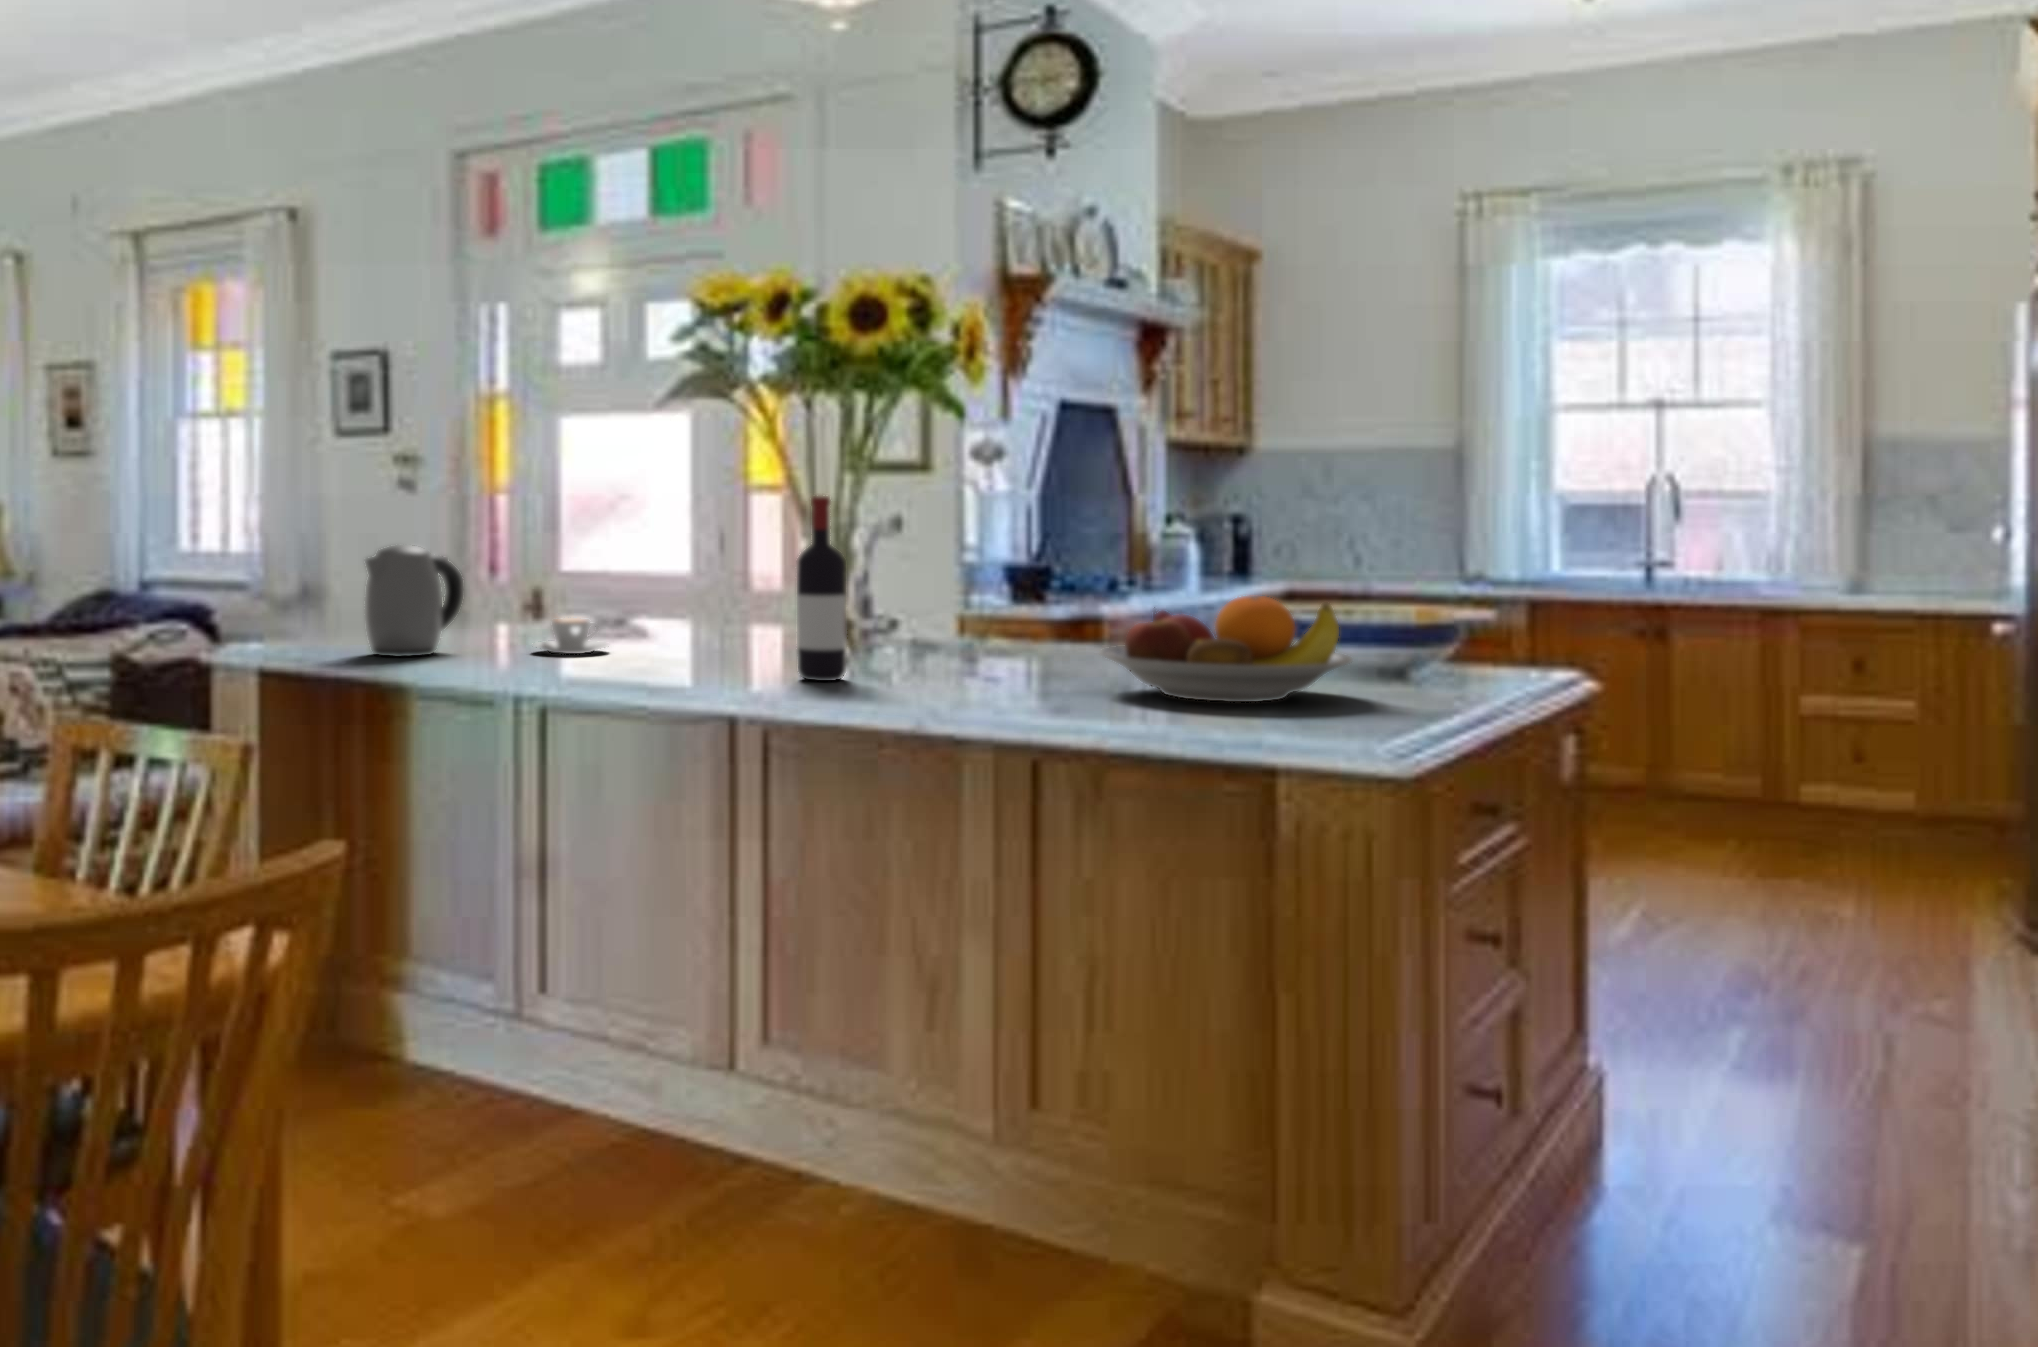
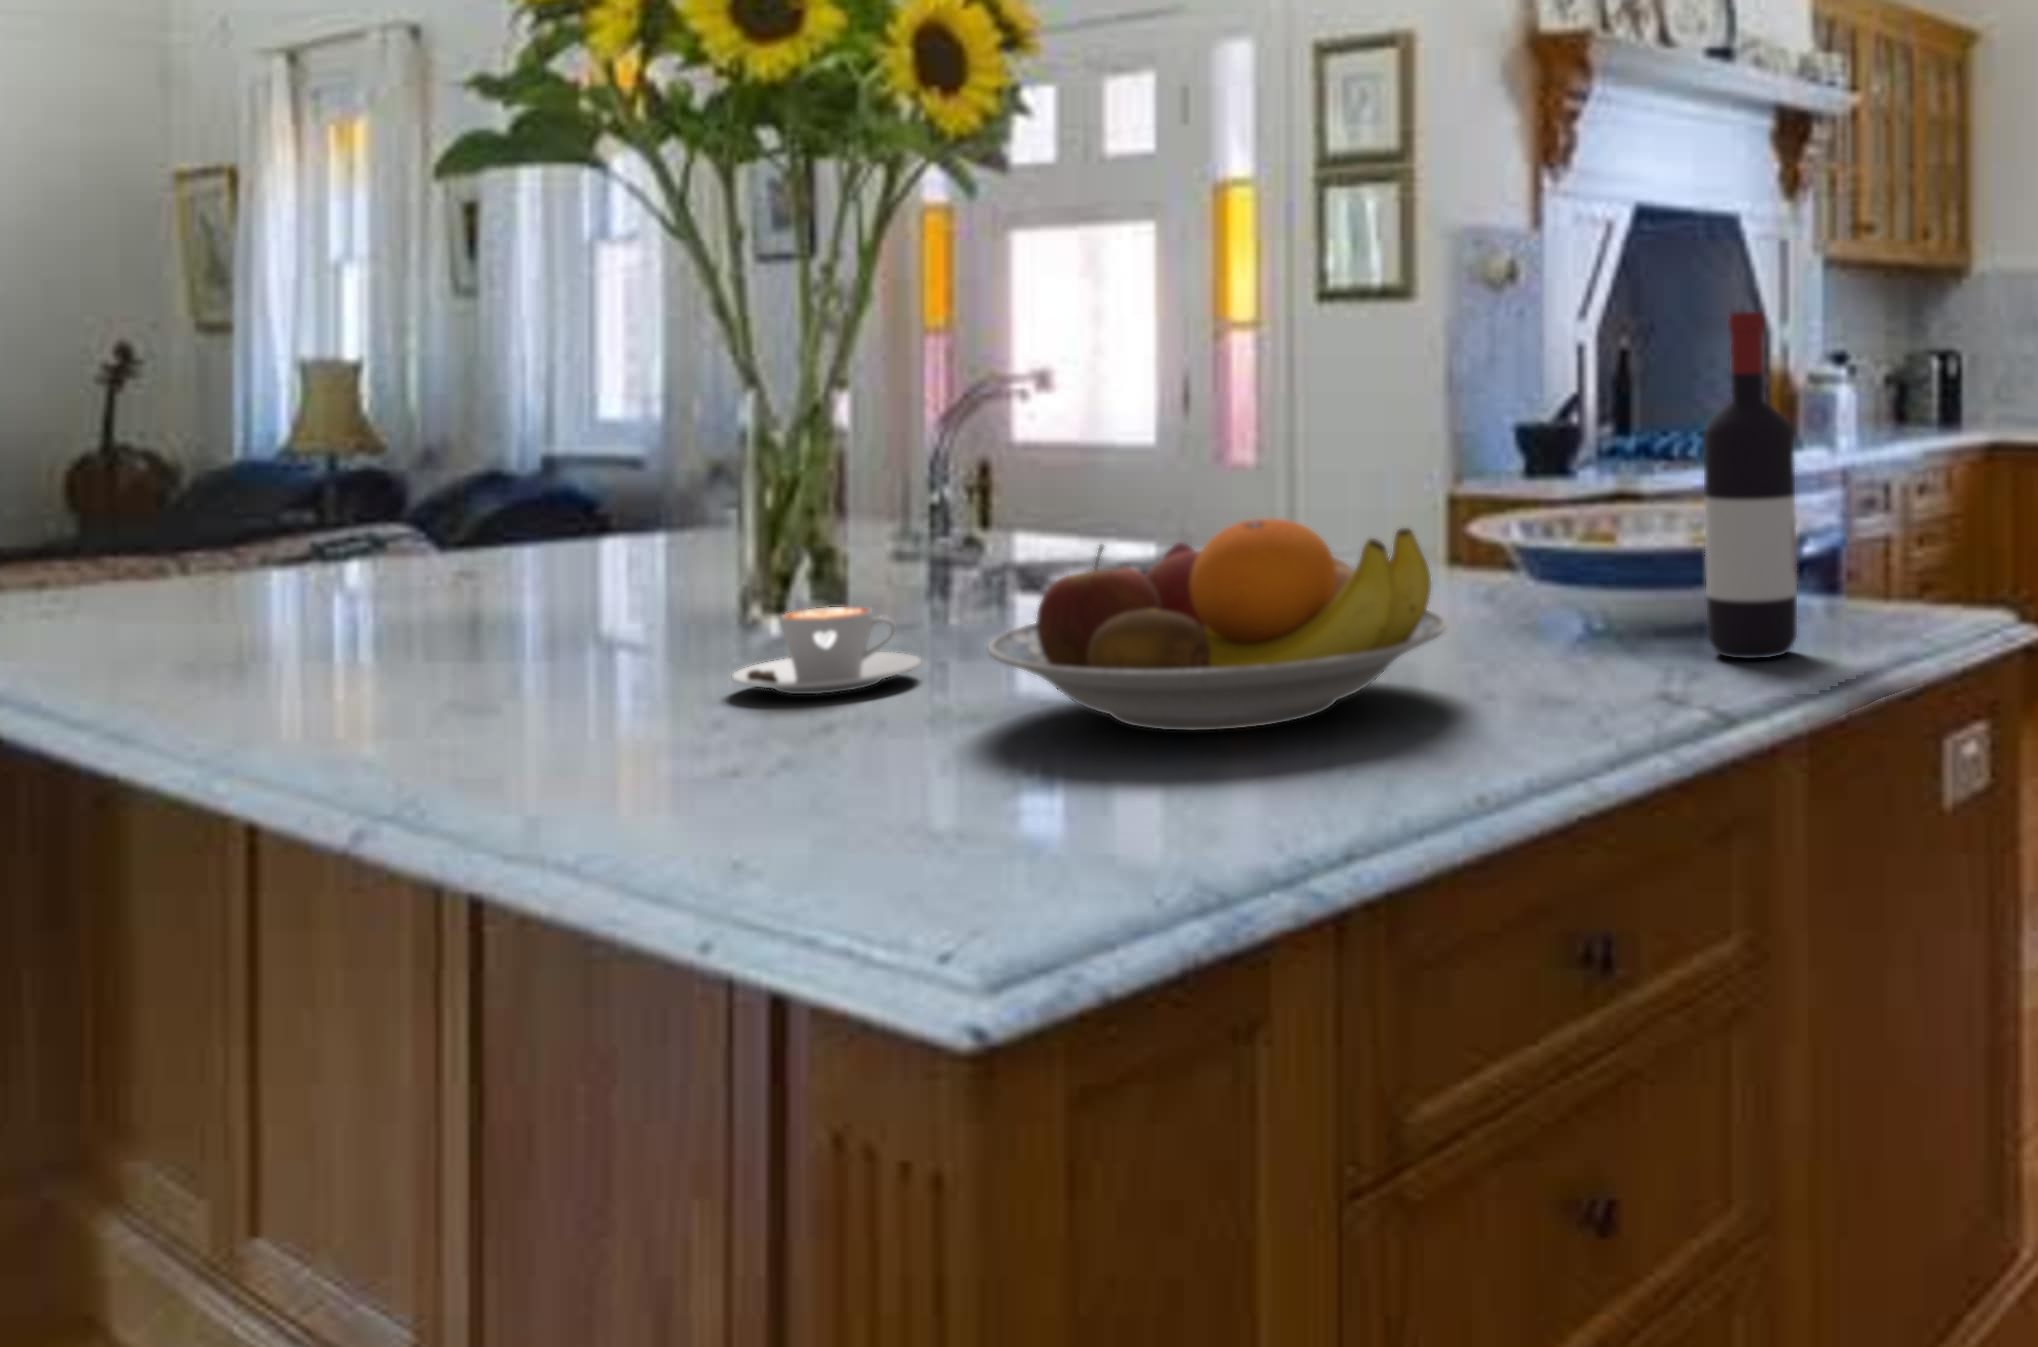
wine bottle: present [796,496,847,681] -> present [1703,312,1797,659]
kettle: present [365,545,463,657] -> none [16,435,267,632]
coffee cup: present [535,618,607,654] -> present [732,607,921,694]

